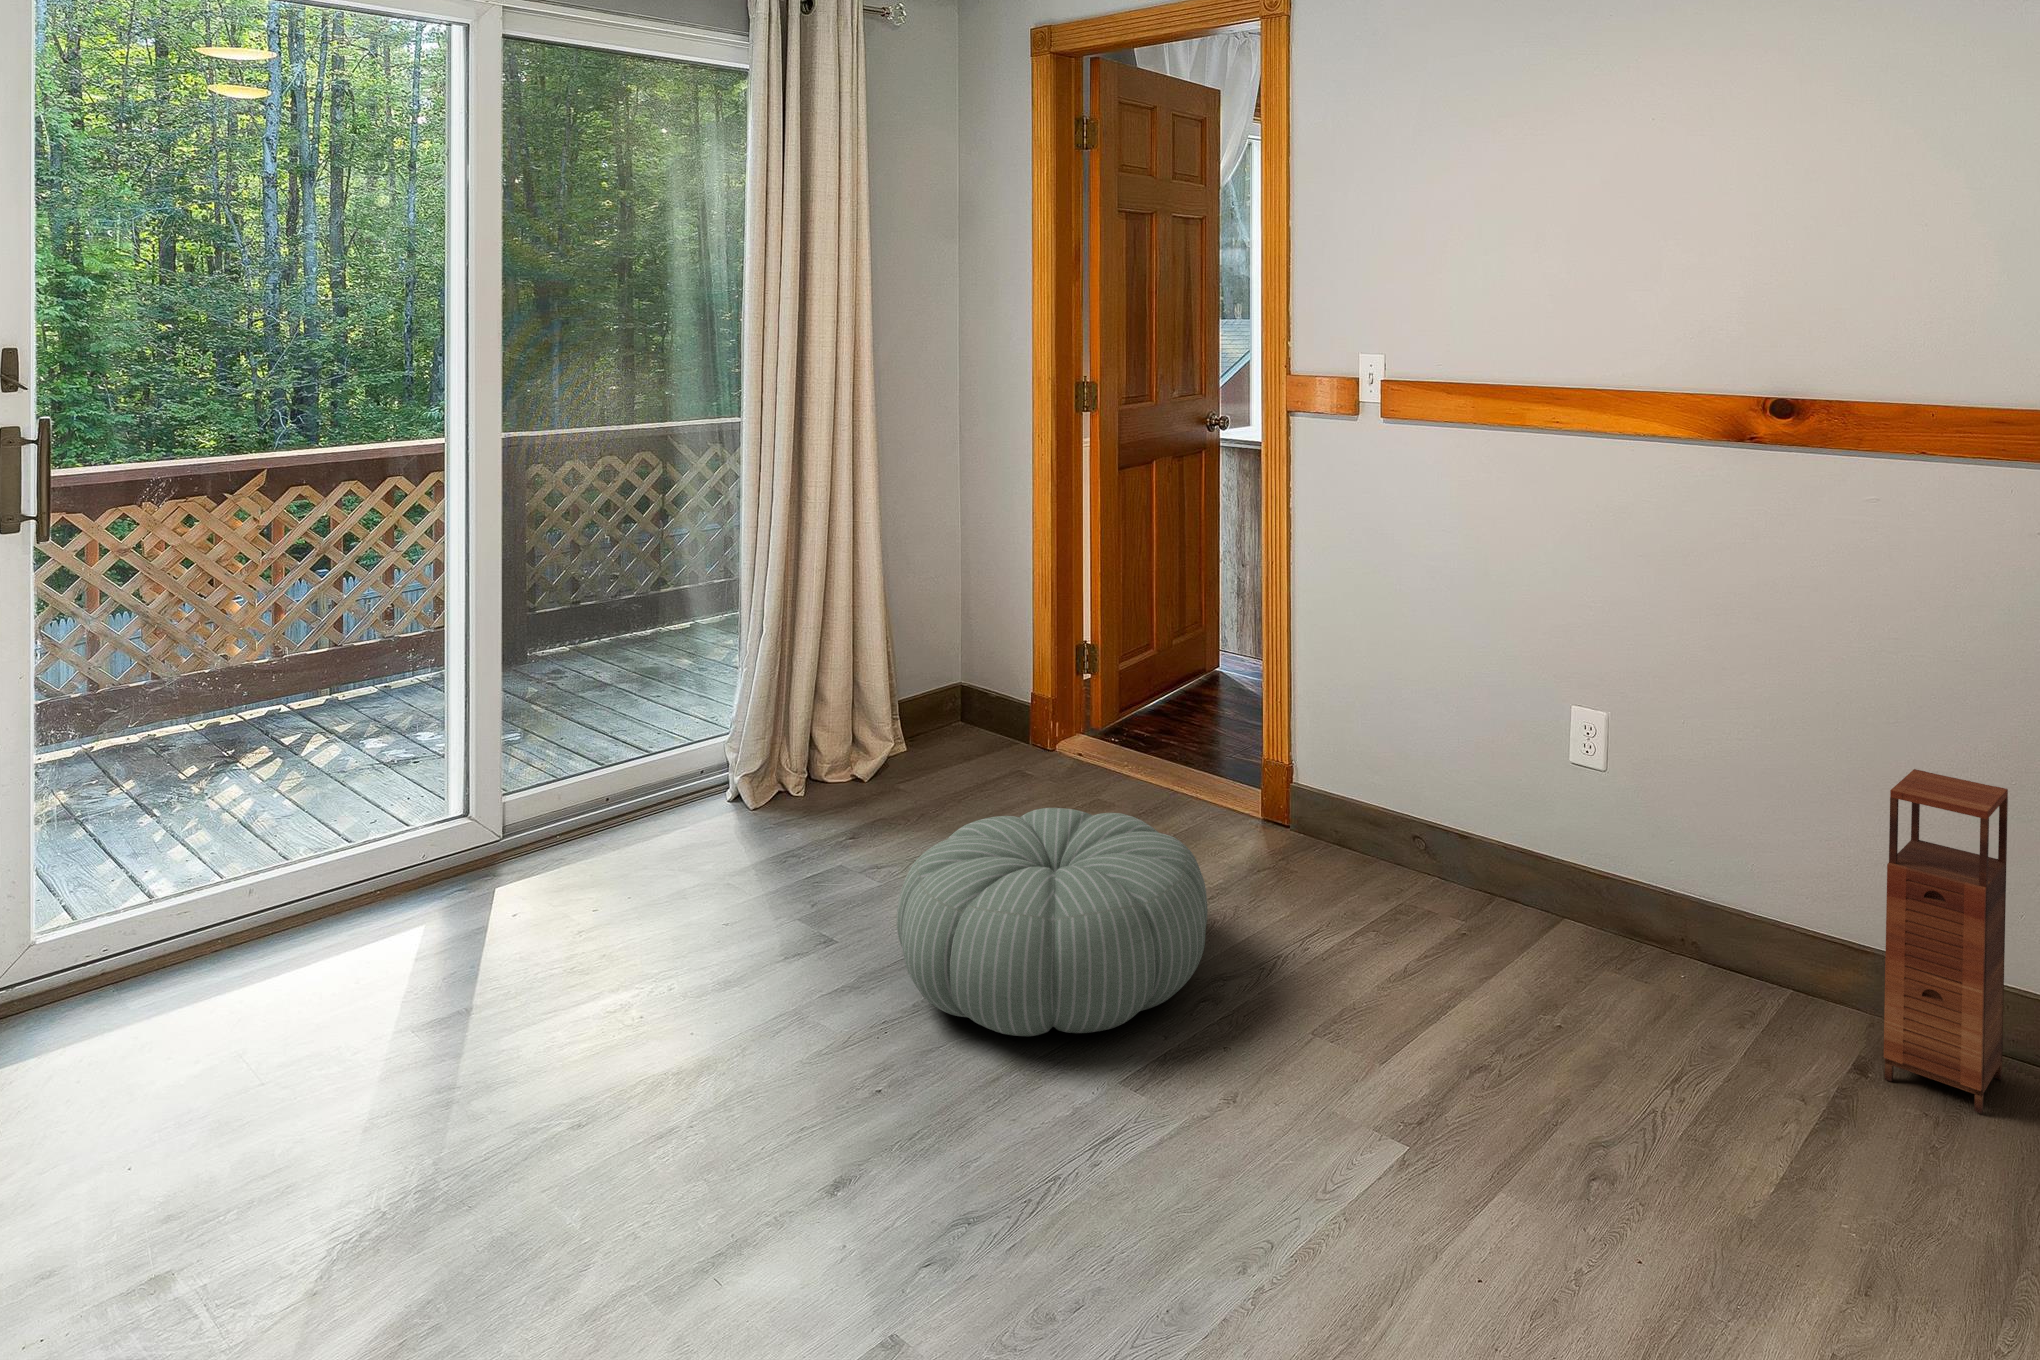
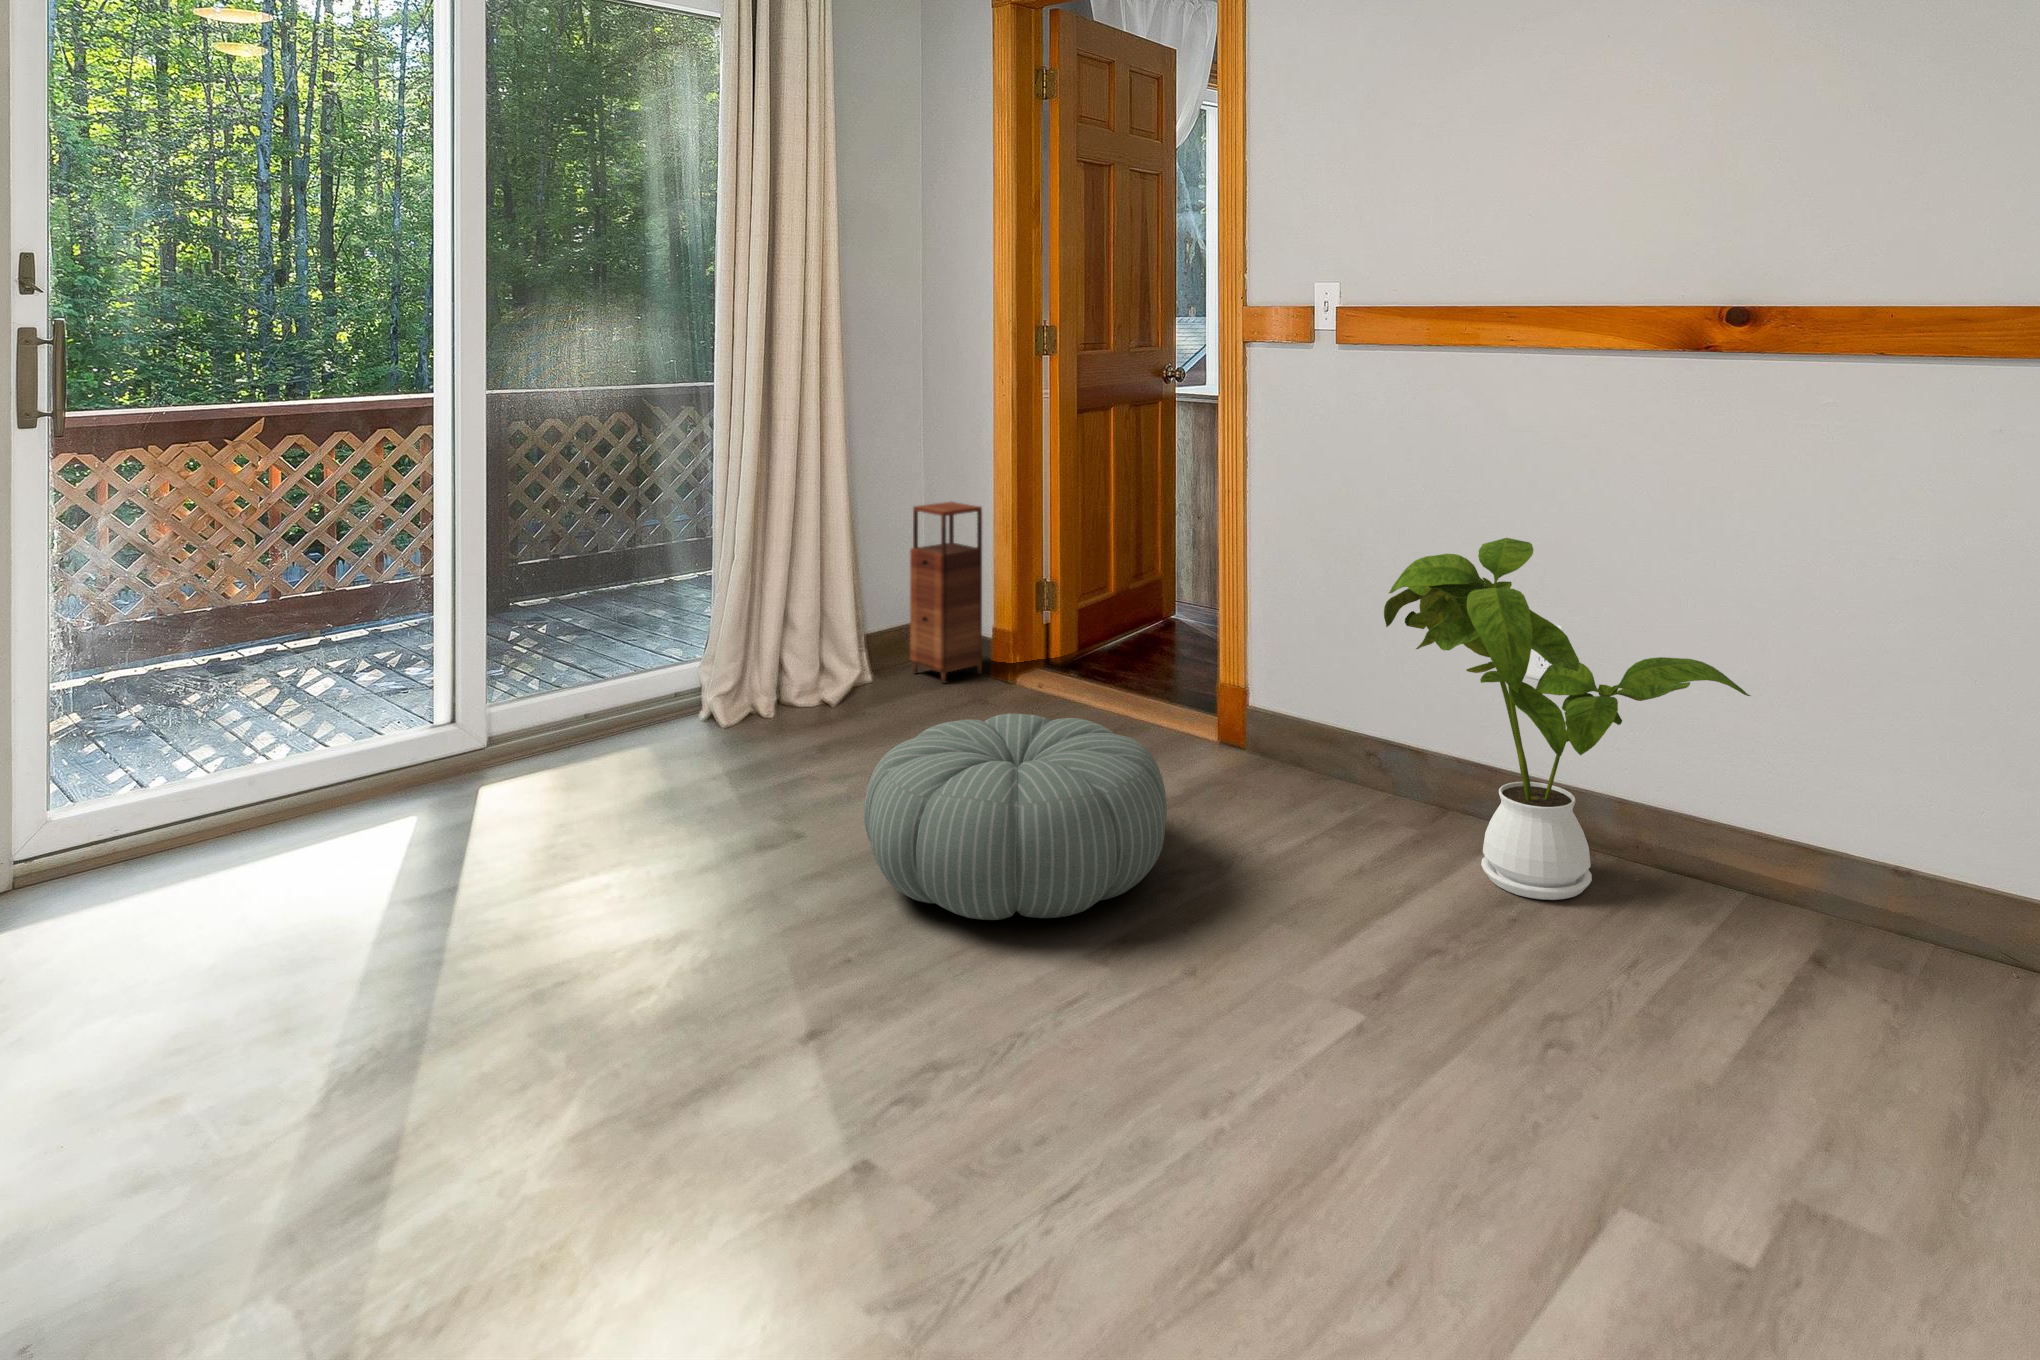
house plant: none [1428,636,1794,1002] -> present [1384,538,1751,900]
storage cabinet: present [1884,769,2008,1114] -> present [910,502,982,683]

